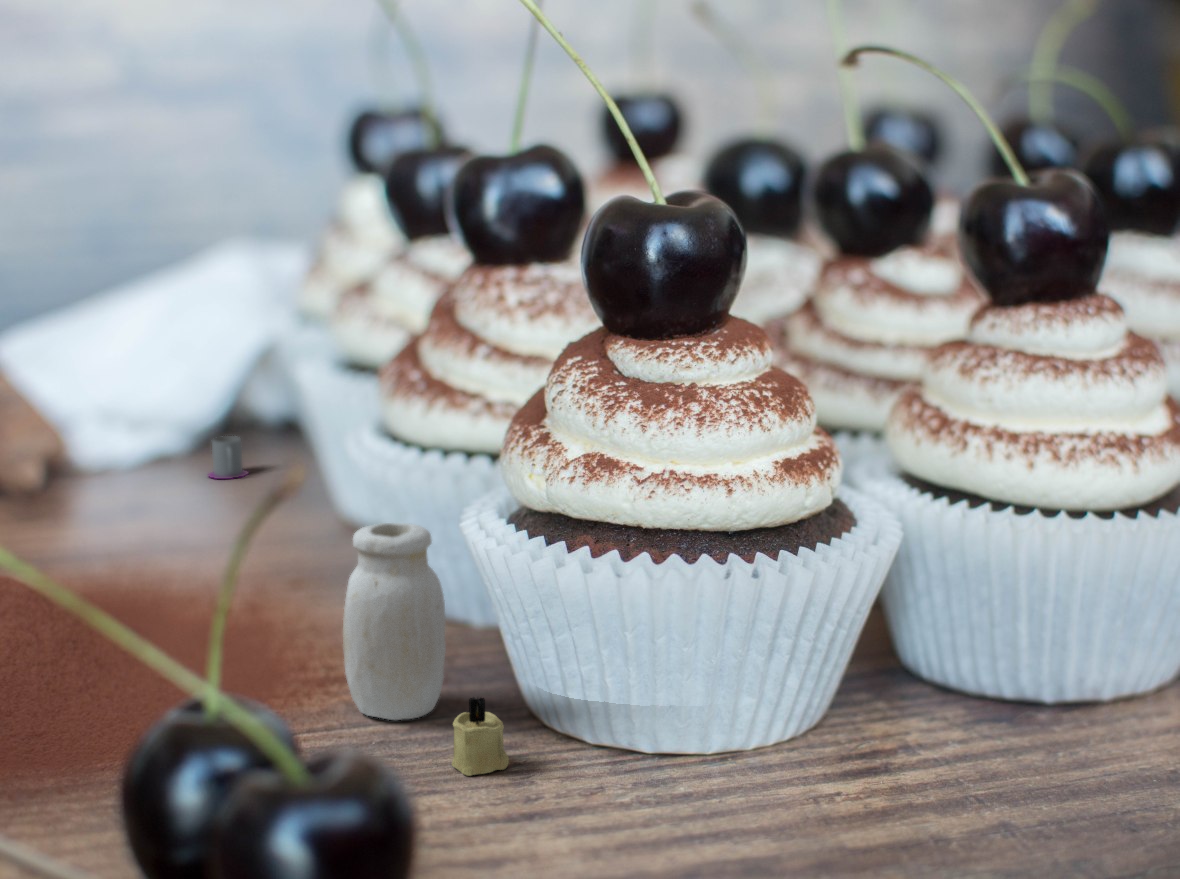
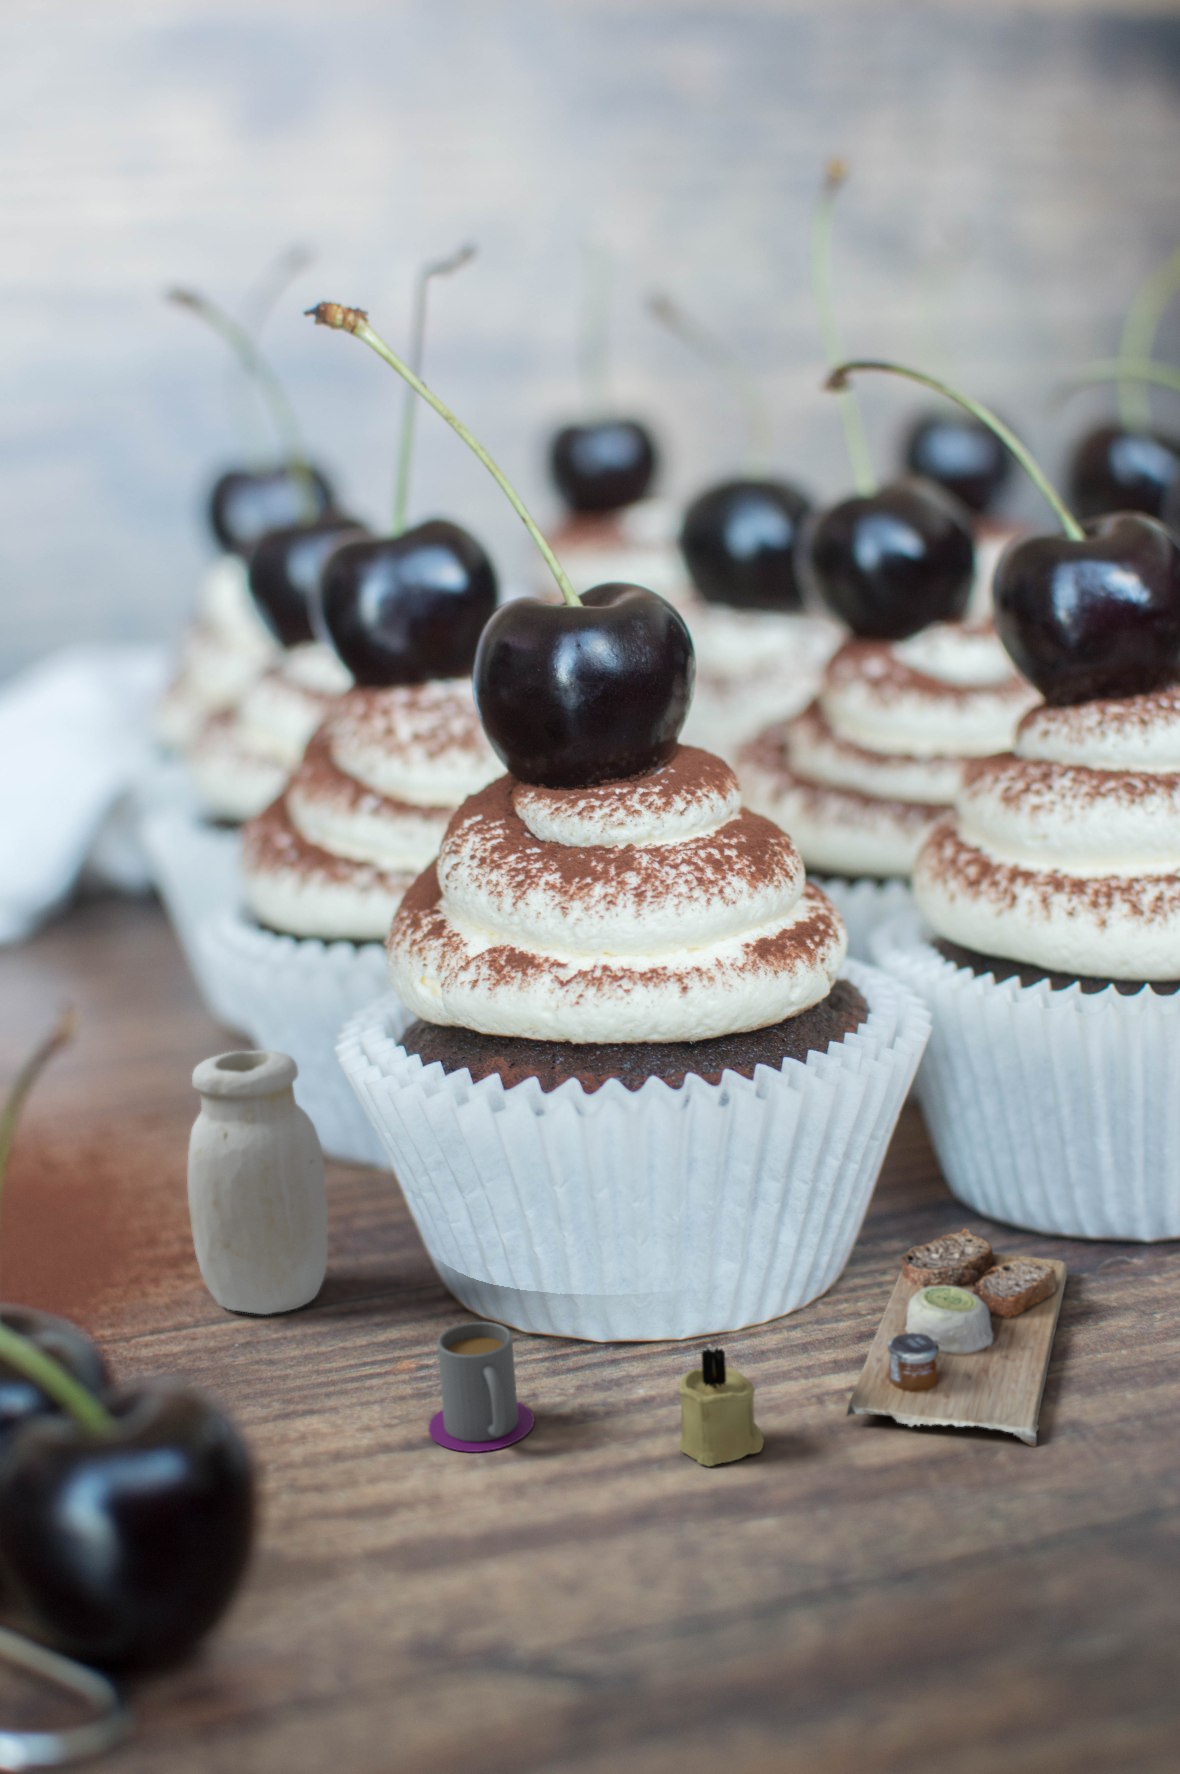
mug: present [209,436,248,479] -> present [429,1322,534,1452]
cutting board: none [837,686,994,841] -> present [847,1229,1067,1447]
candle: present [452,697,509,776] -> present [679,1348,764,1466]

